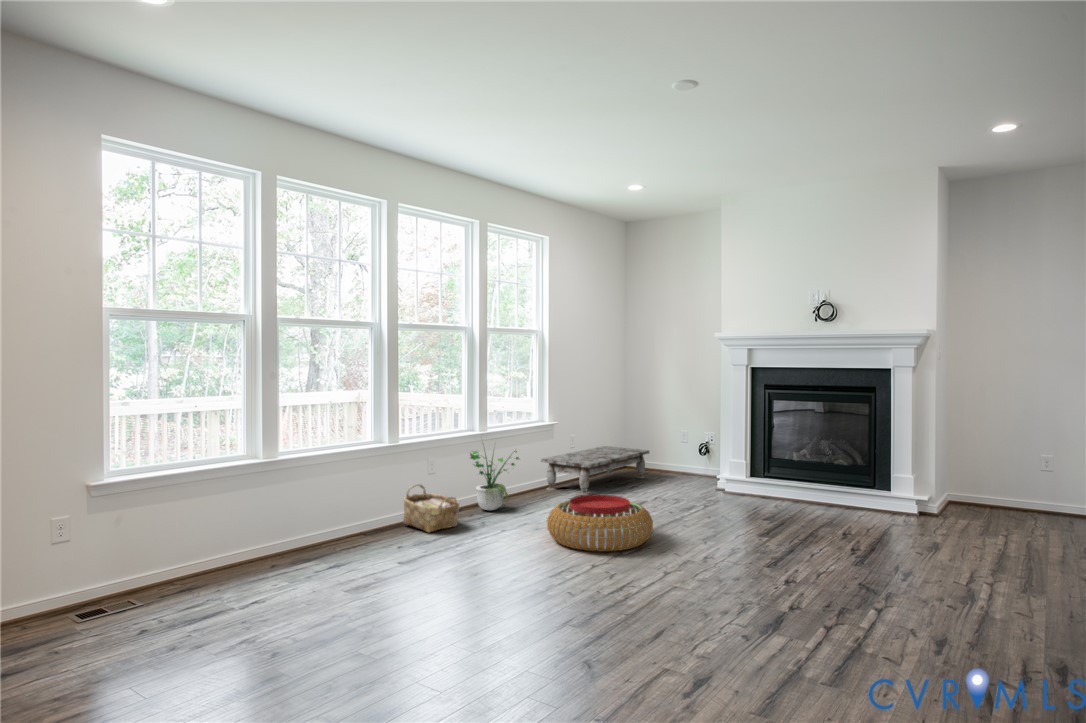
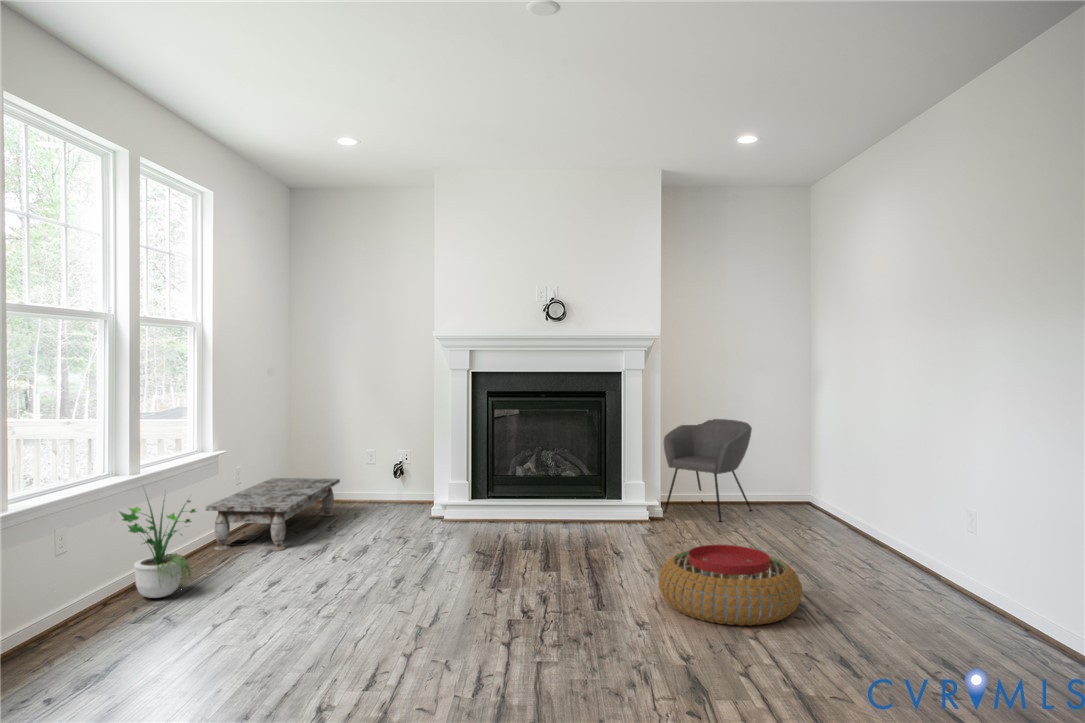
armchair: none [954,419,1073,527] -> present [664,419,752,522]
woven basket: present [403,484,459,532] -> none [22,577,136,657]
pouf: present [547,495,653,551] -> present [659,545,802,626]

